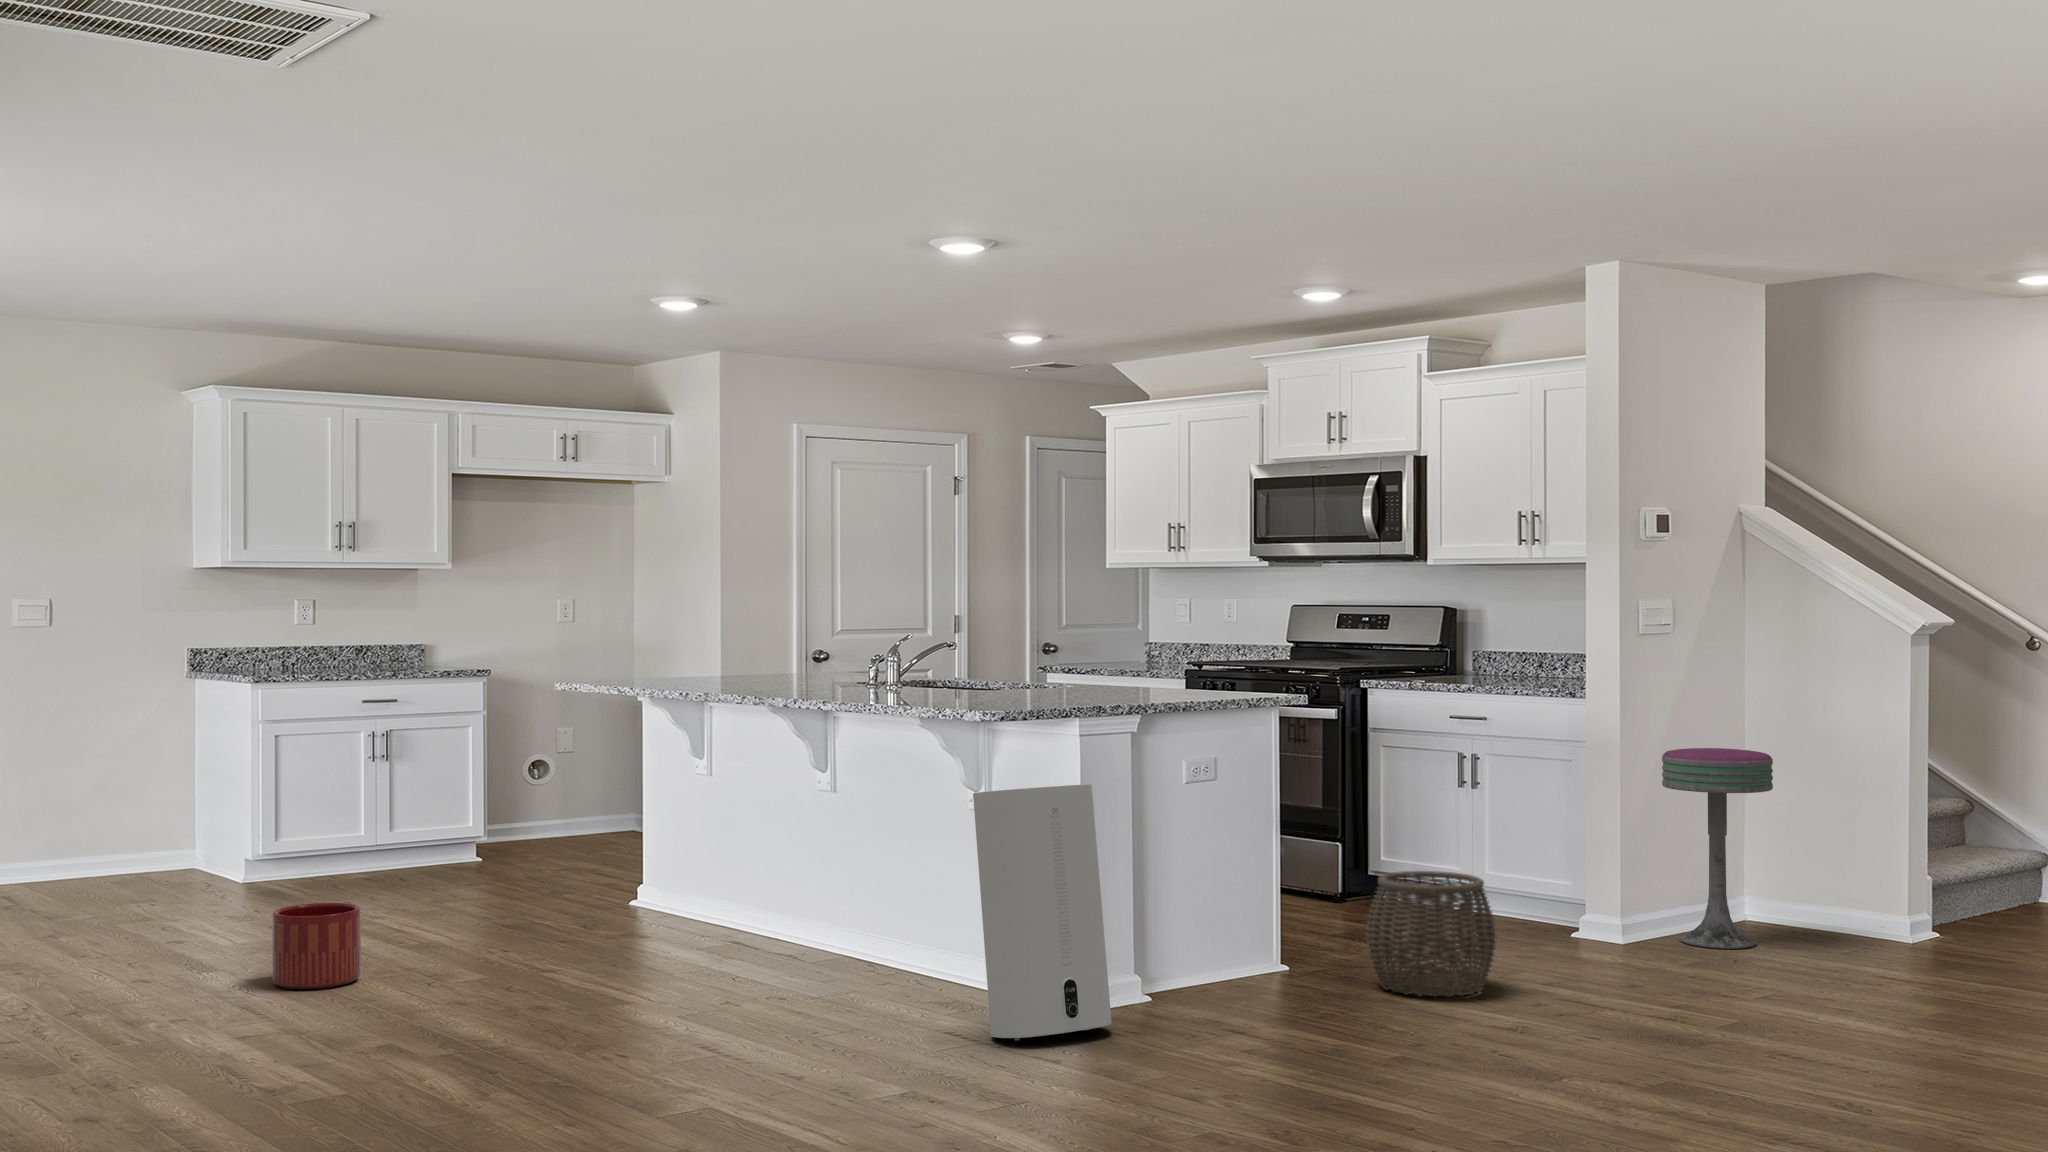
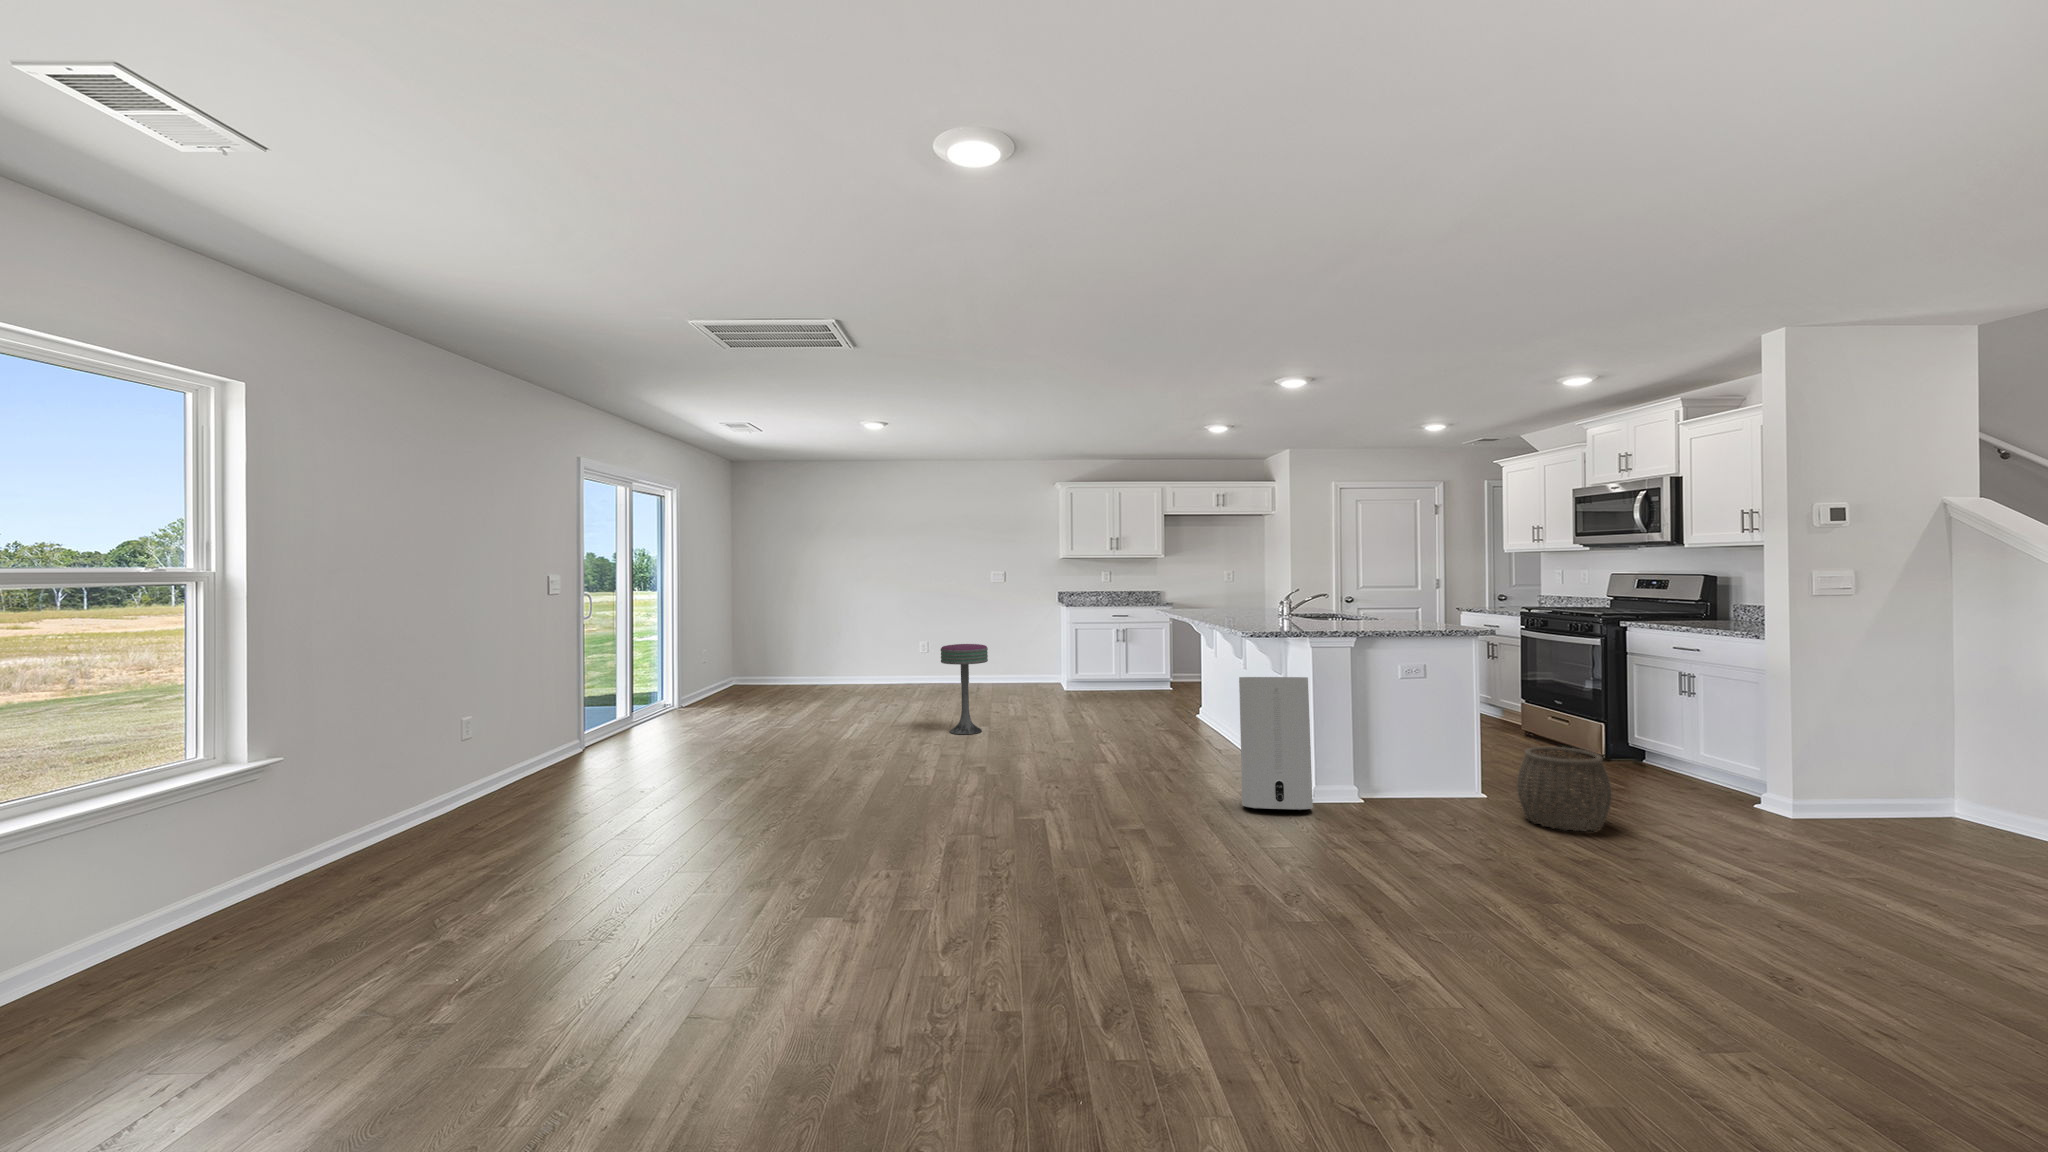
bar stool: present [1662,748,1773,949] -> present [941,644,988,735]
planter: present [272,903,361,989] -> none [1008,702,1042,738]

